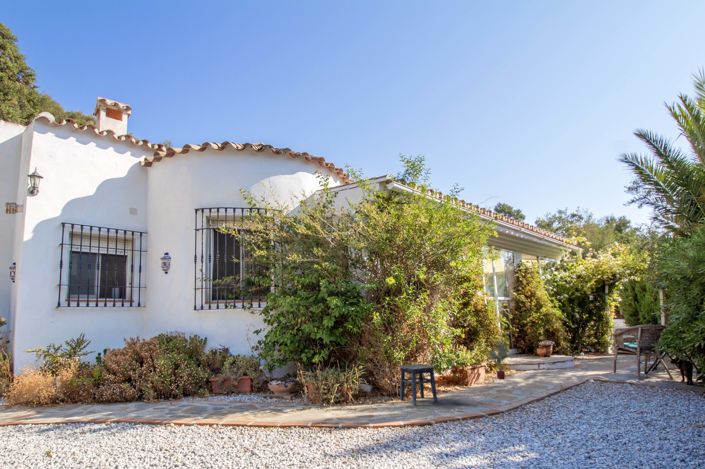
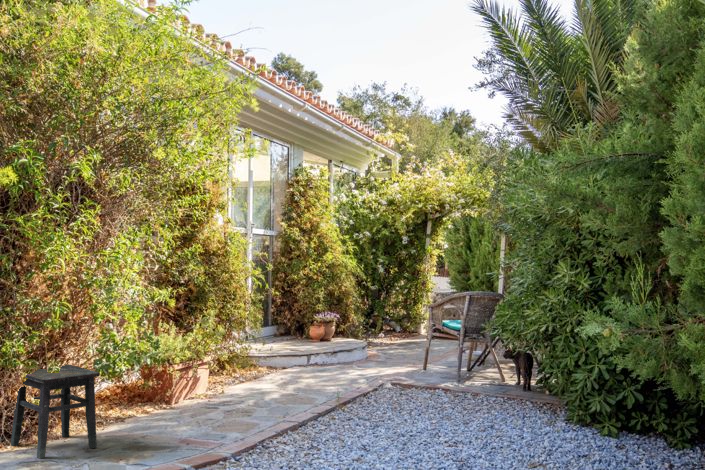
potted tree: present [488,339,508,379] -> none [217,310,259,386]

